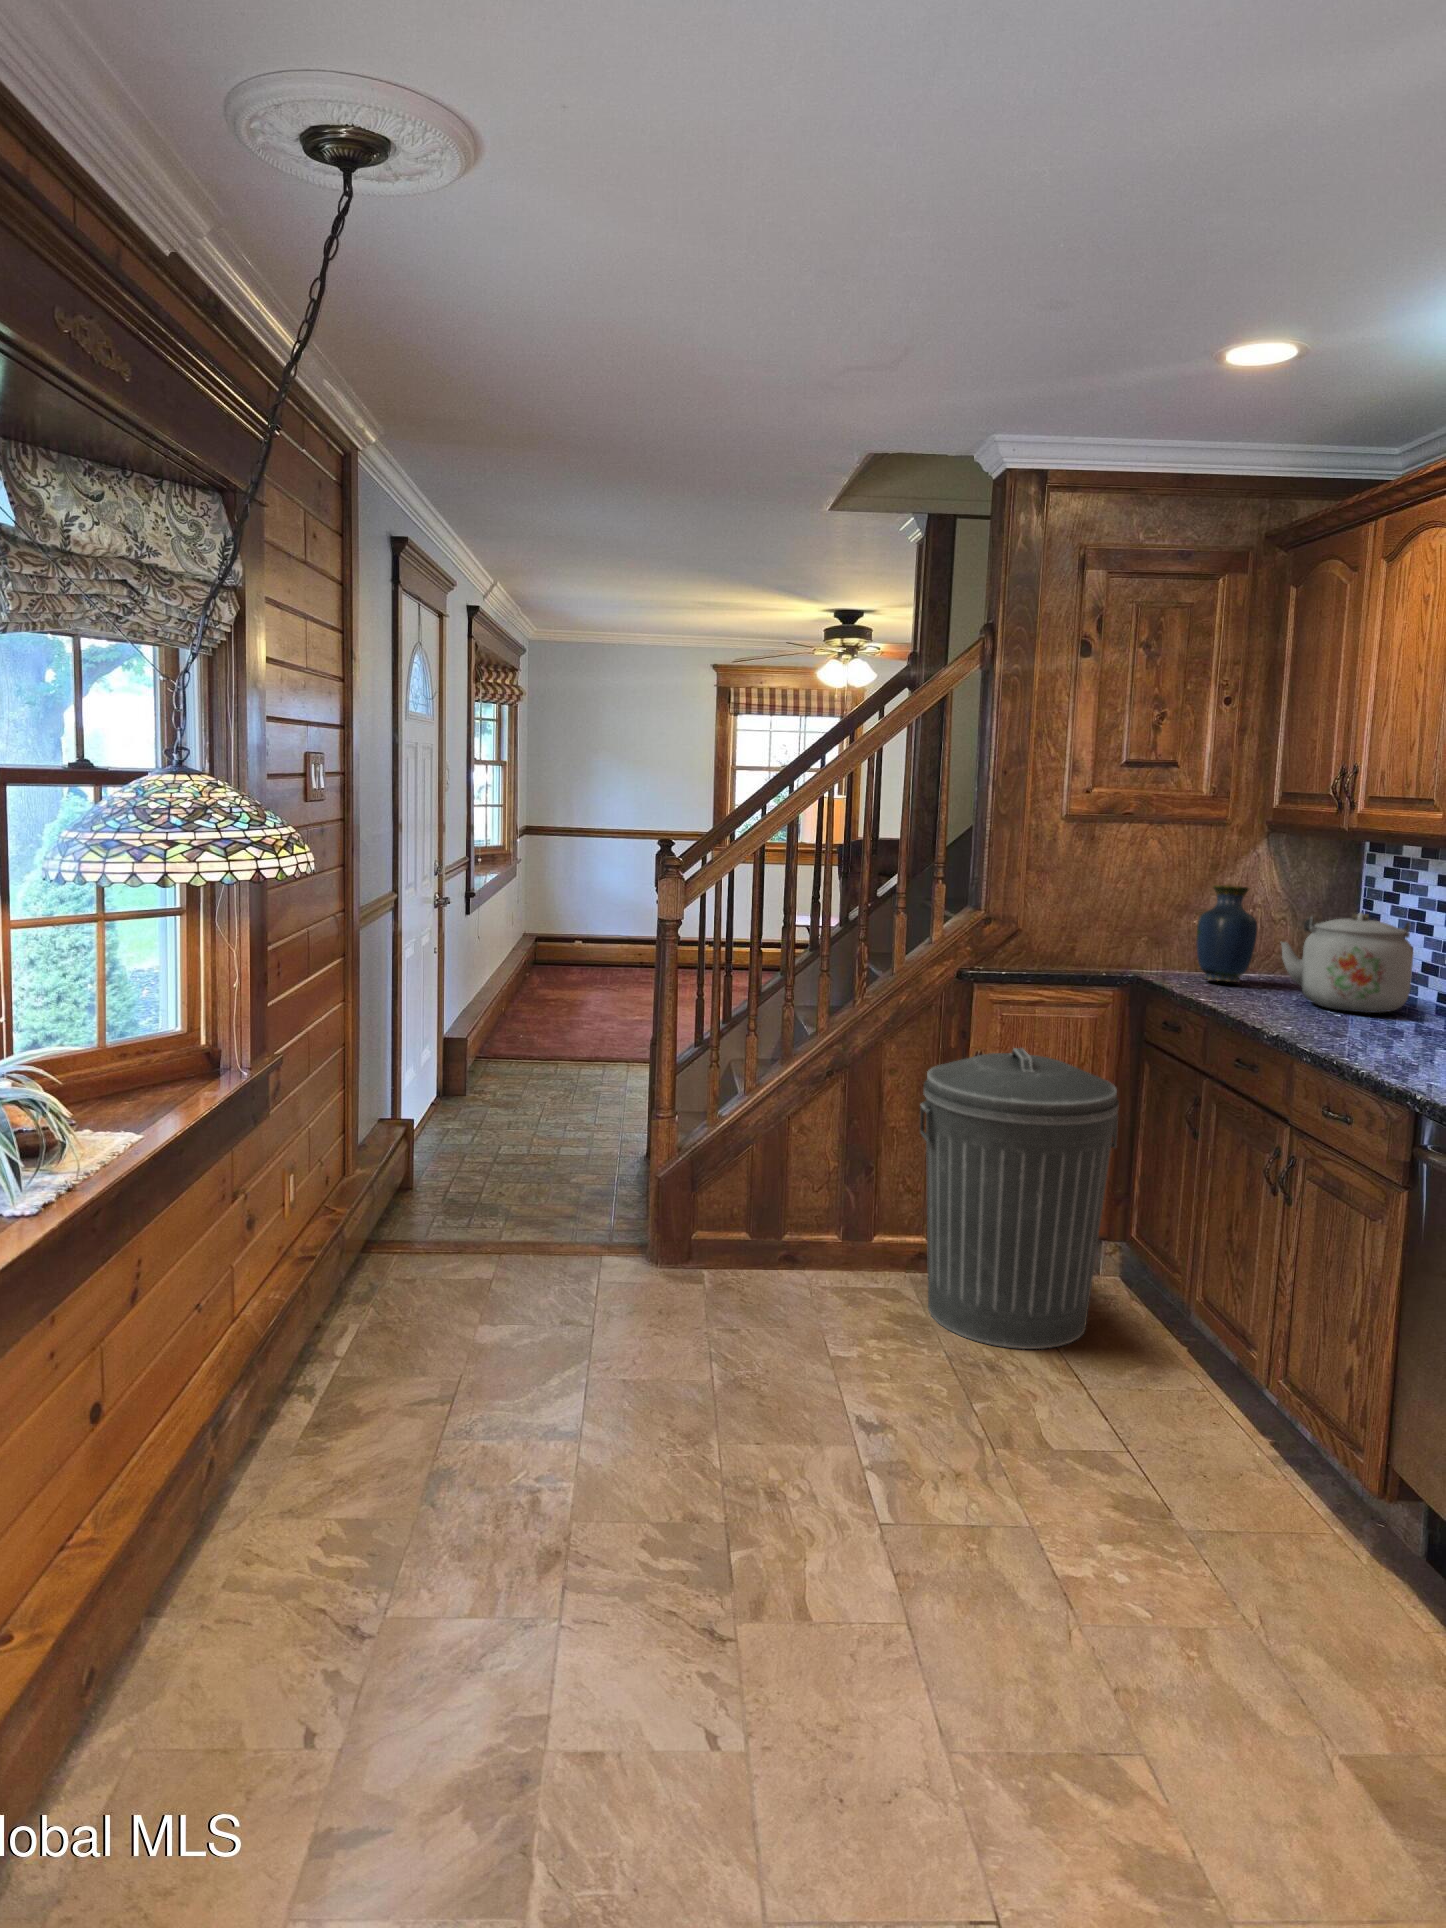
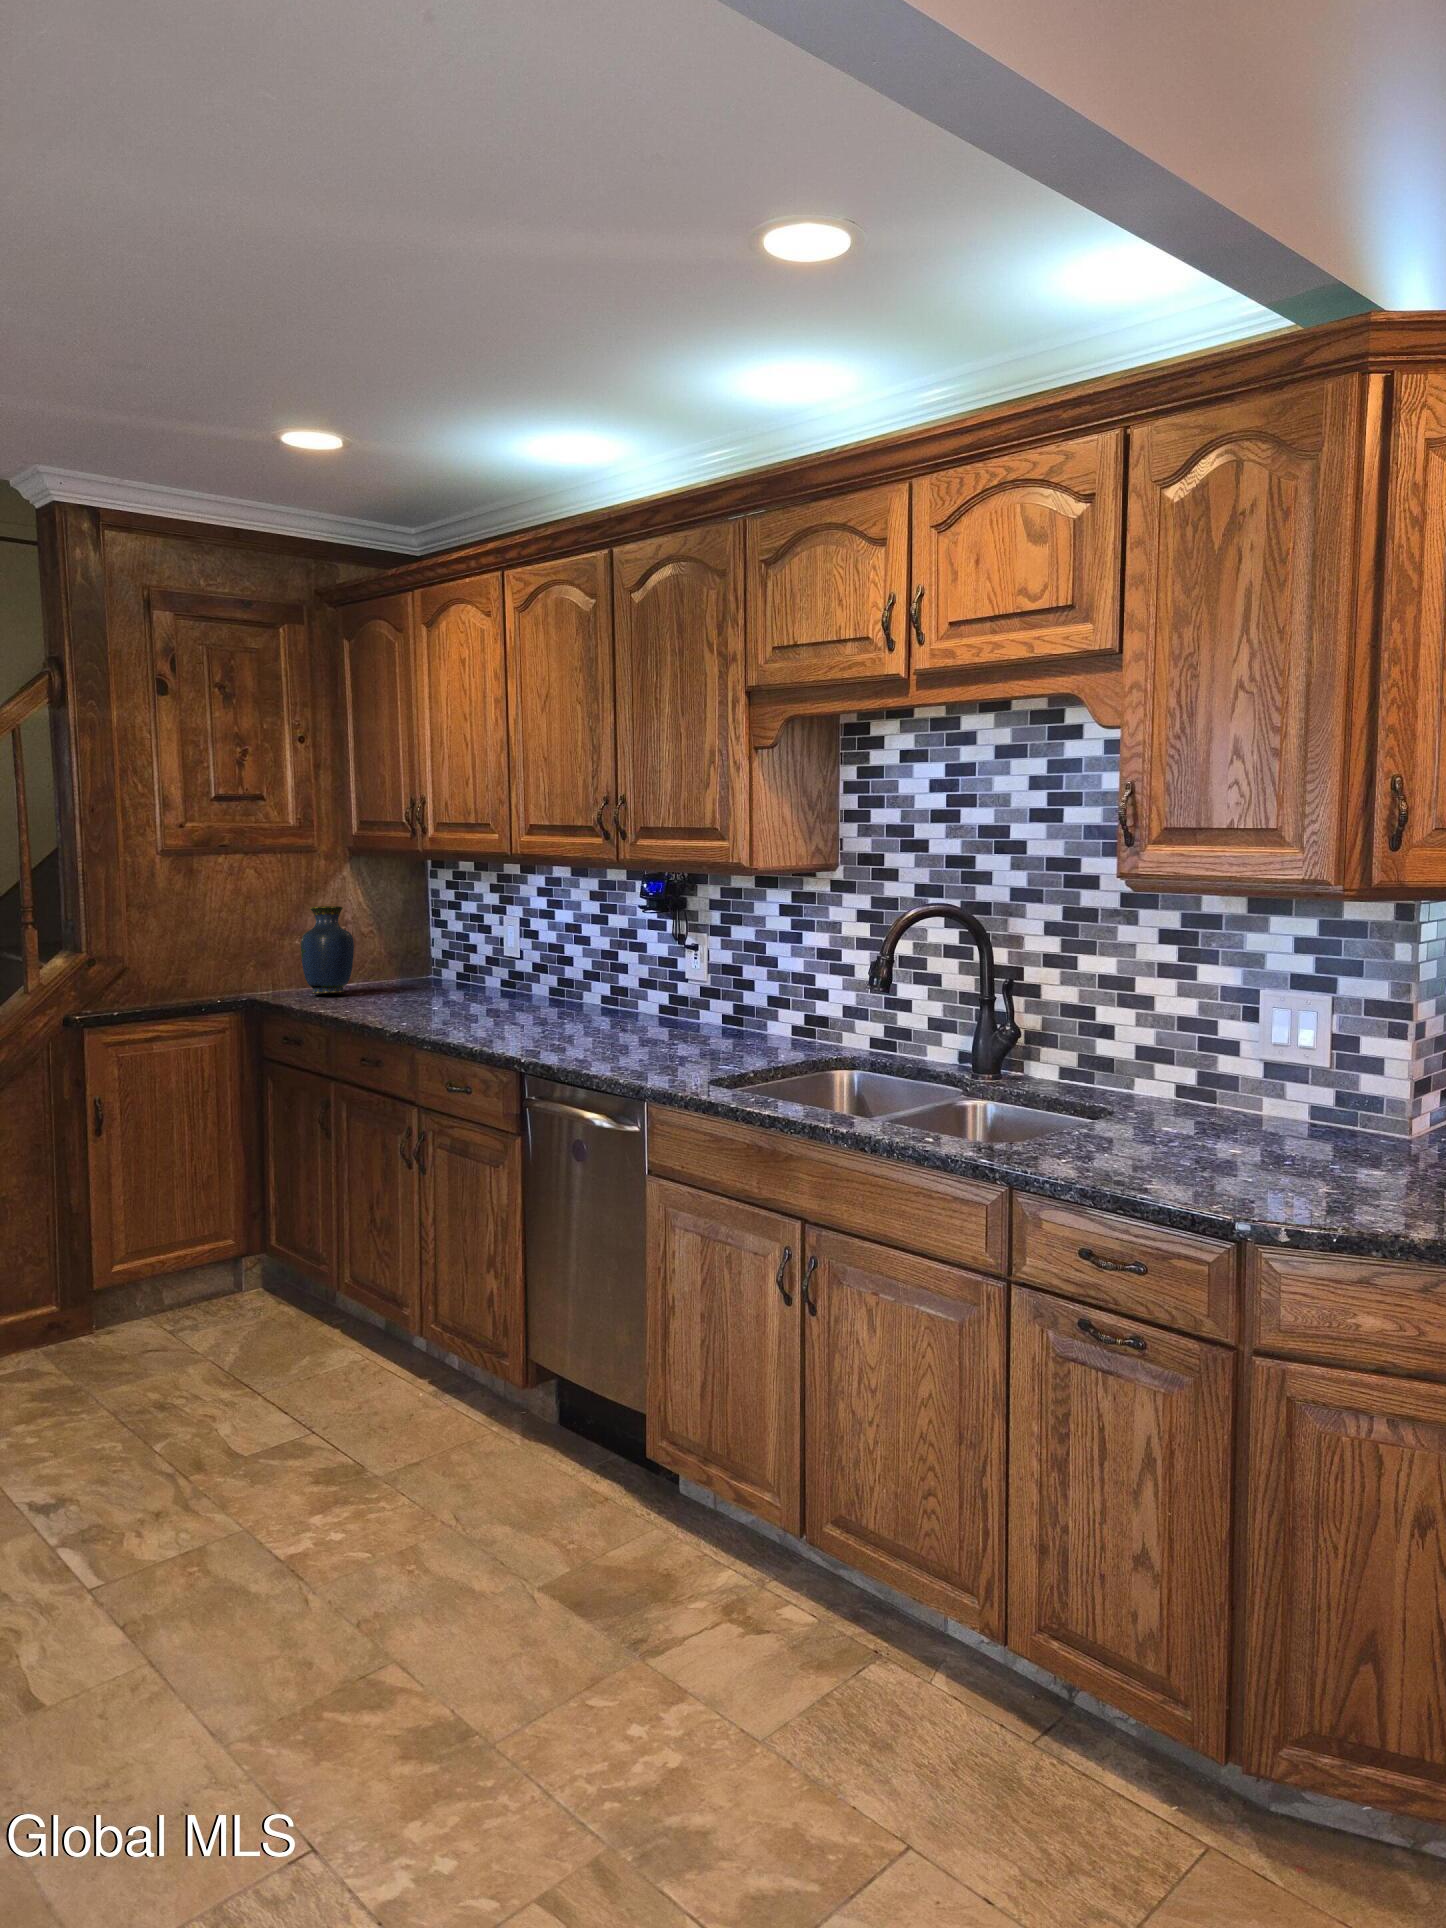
kettle: present [1281,913,1413,1013] -> none [377,920,482,1004]
trash can: present [920,1048,1119,1349] -> none [43,1086,255,1391]

